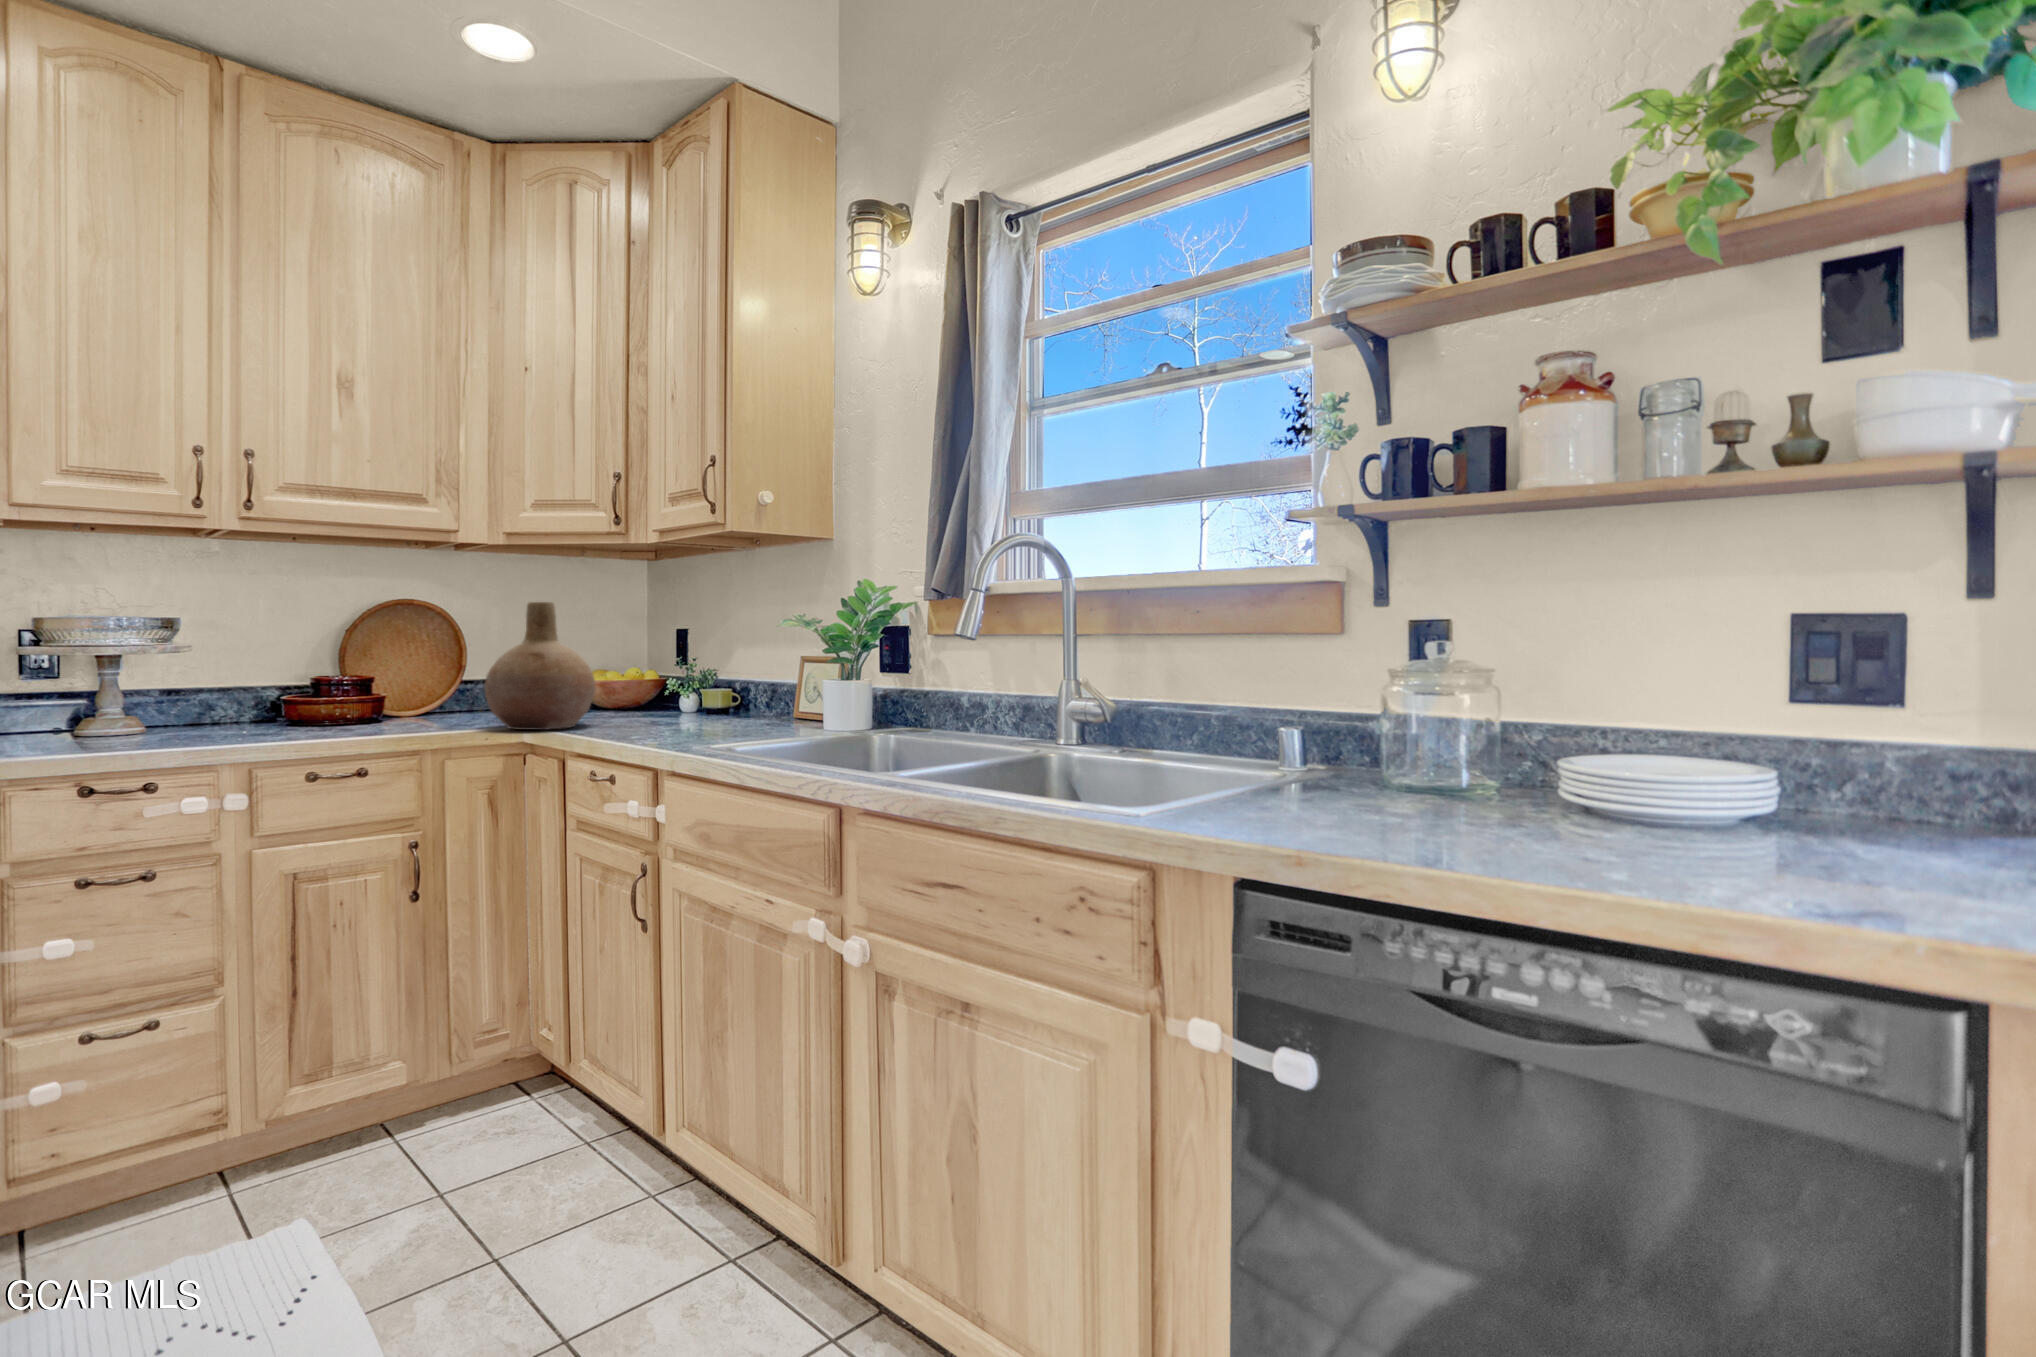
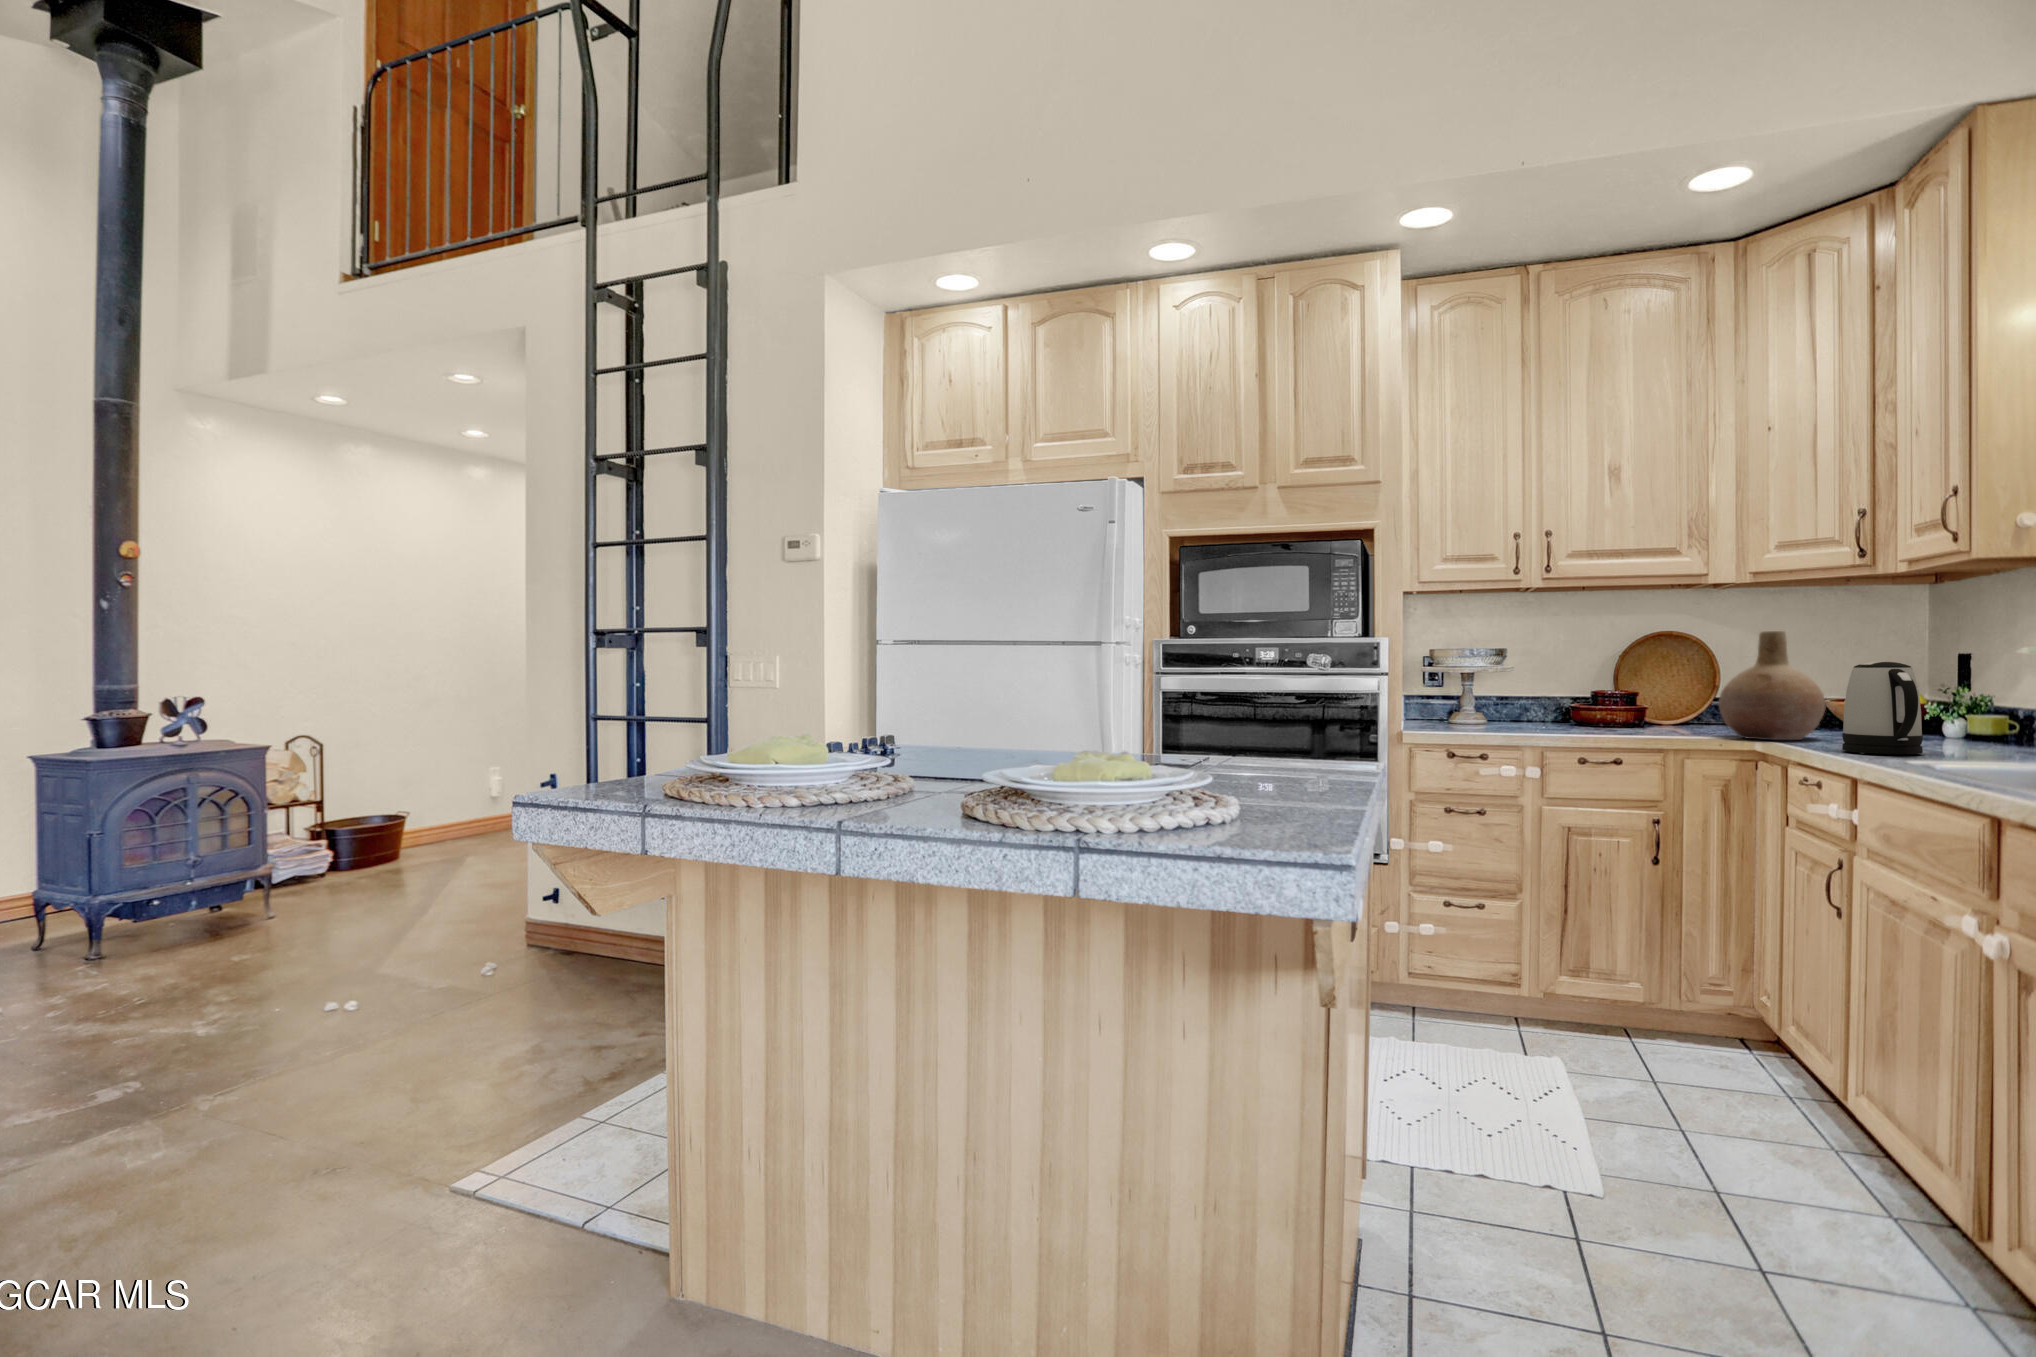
kettle: none [628,638,701,739] -> present [1842,662,1923,754]

